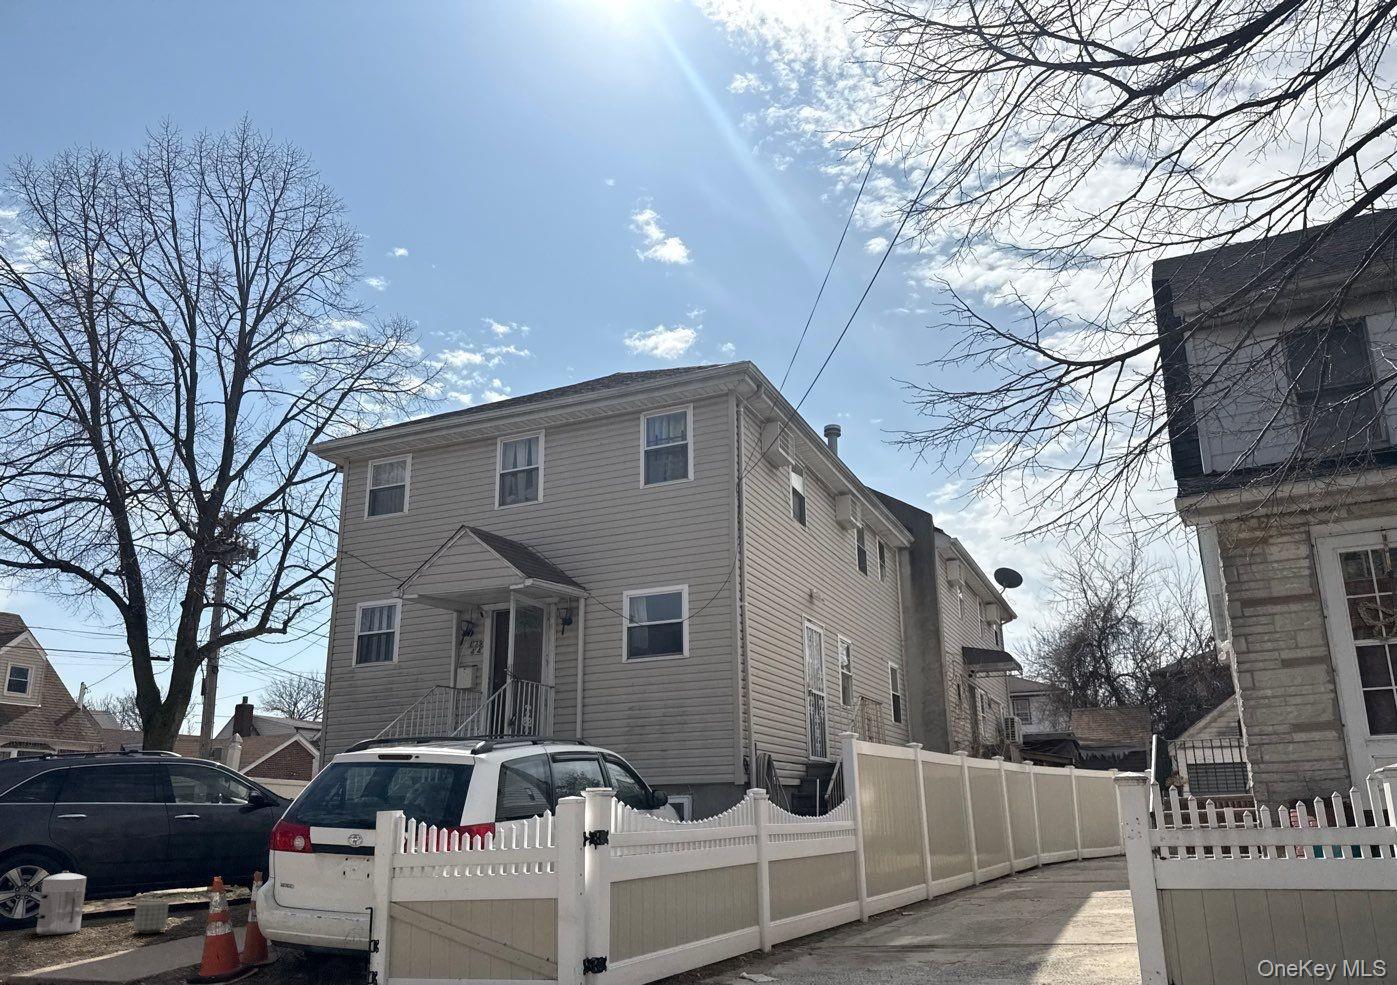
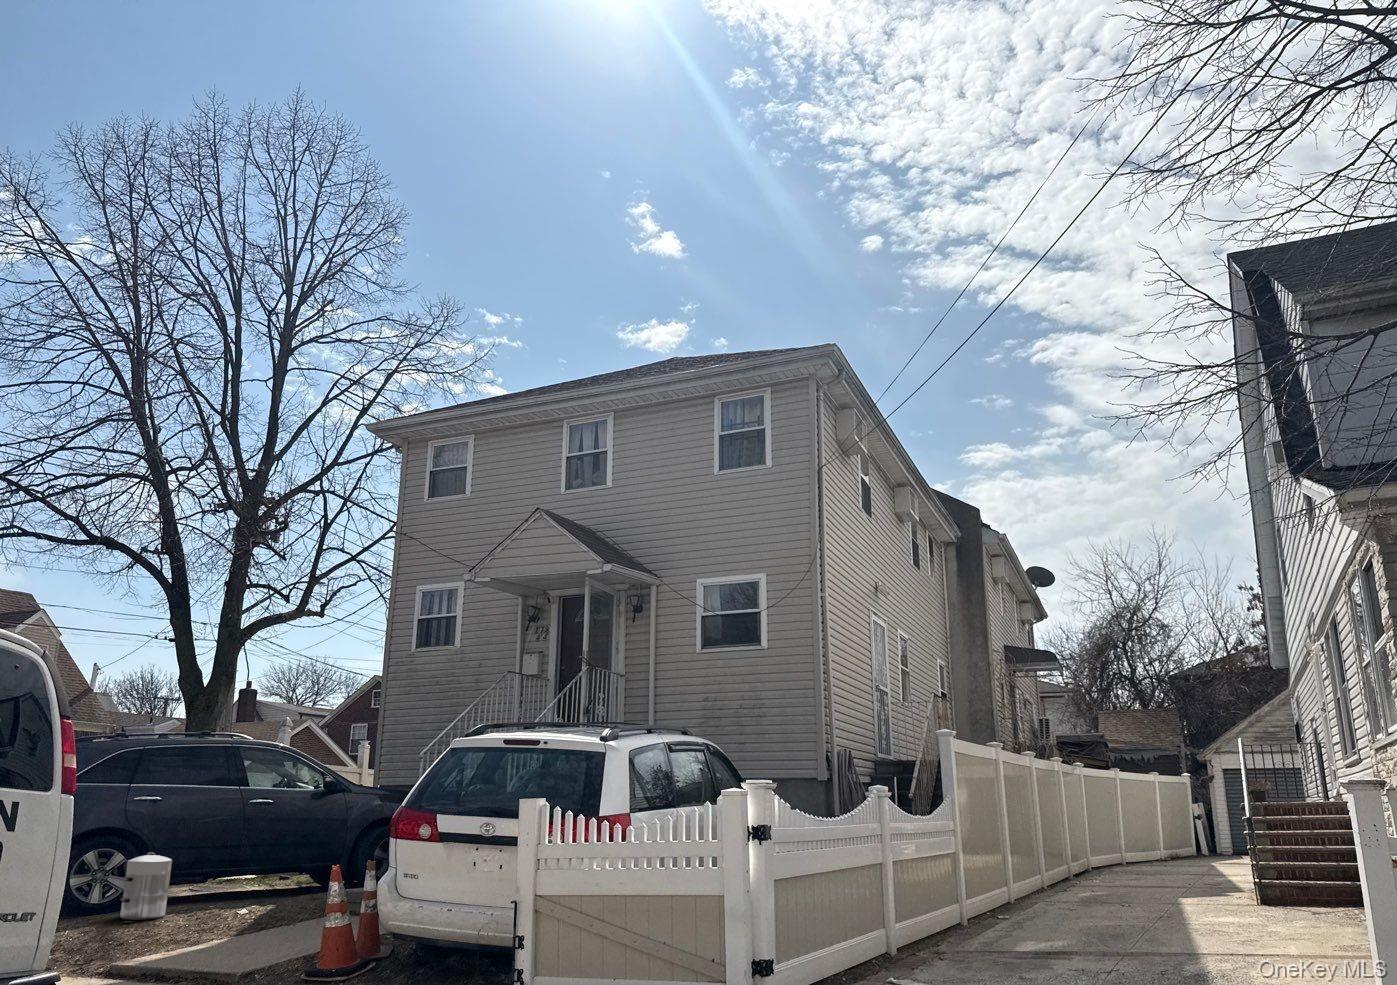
planter: present [134,902,168,934] -> none [222,887,258,921]

